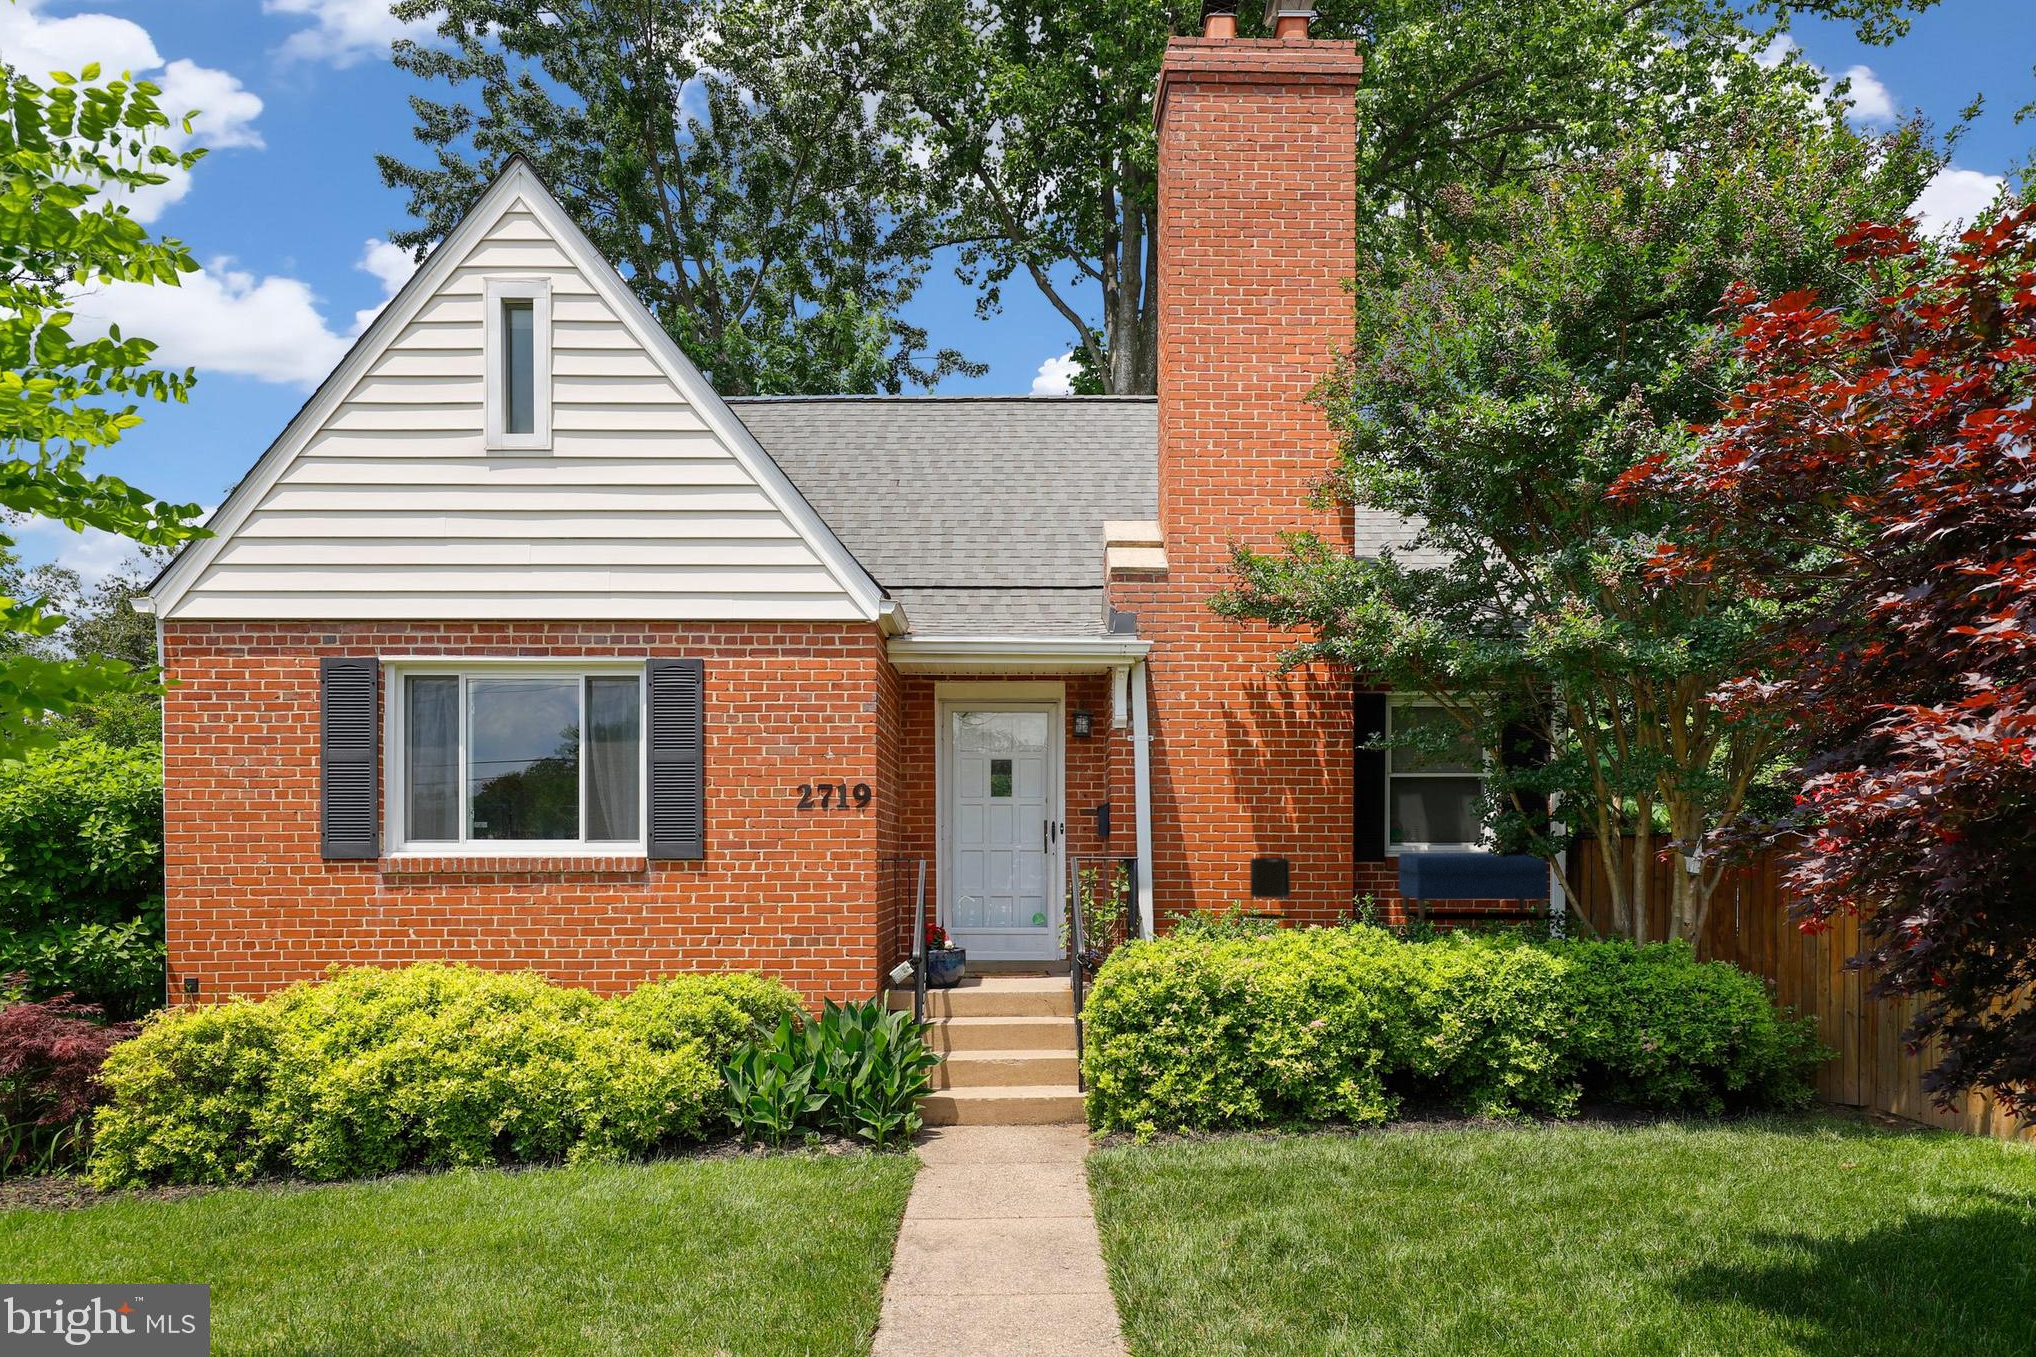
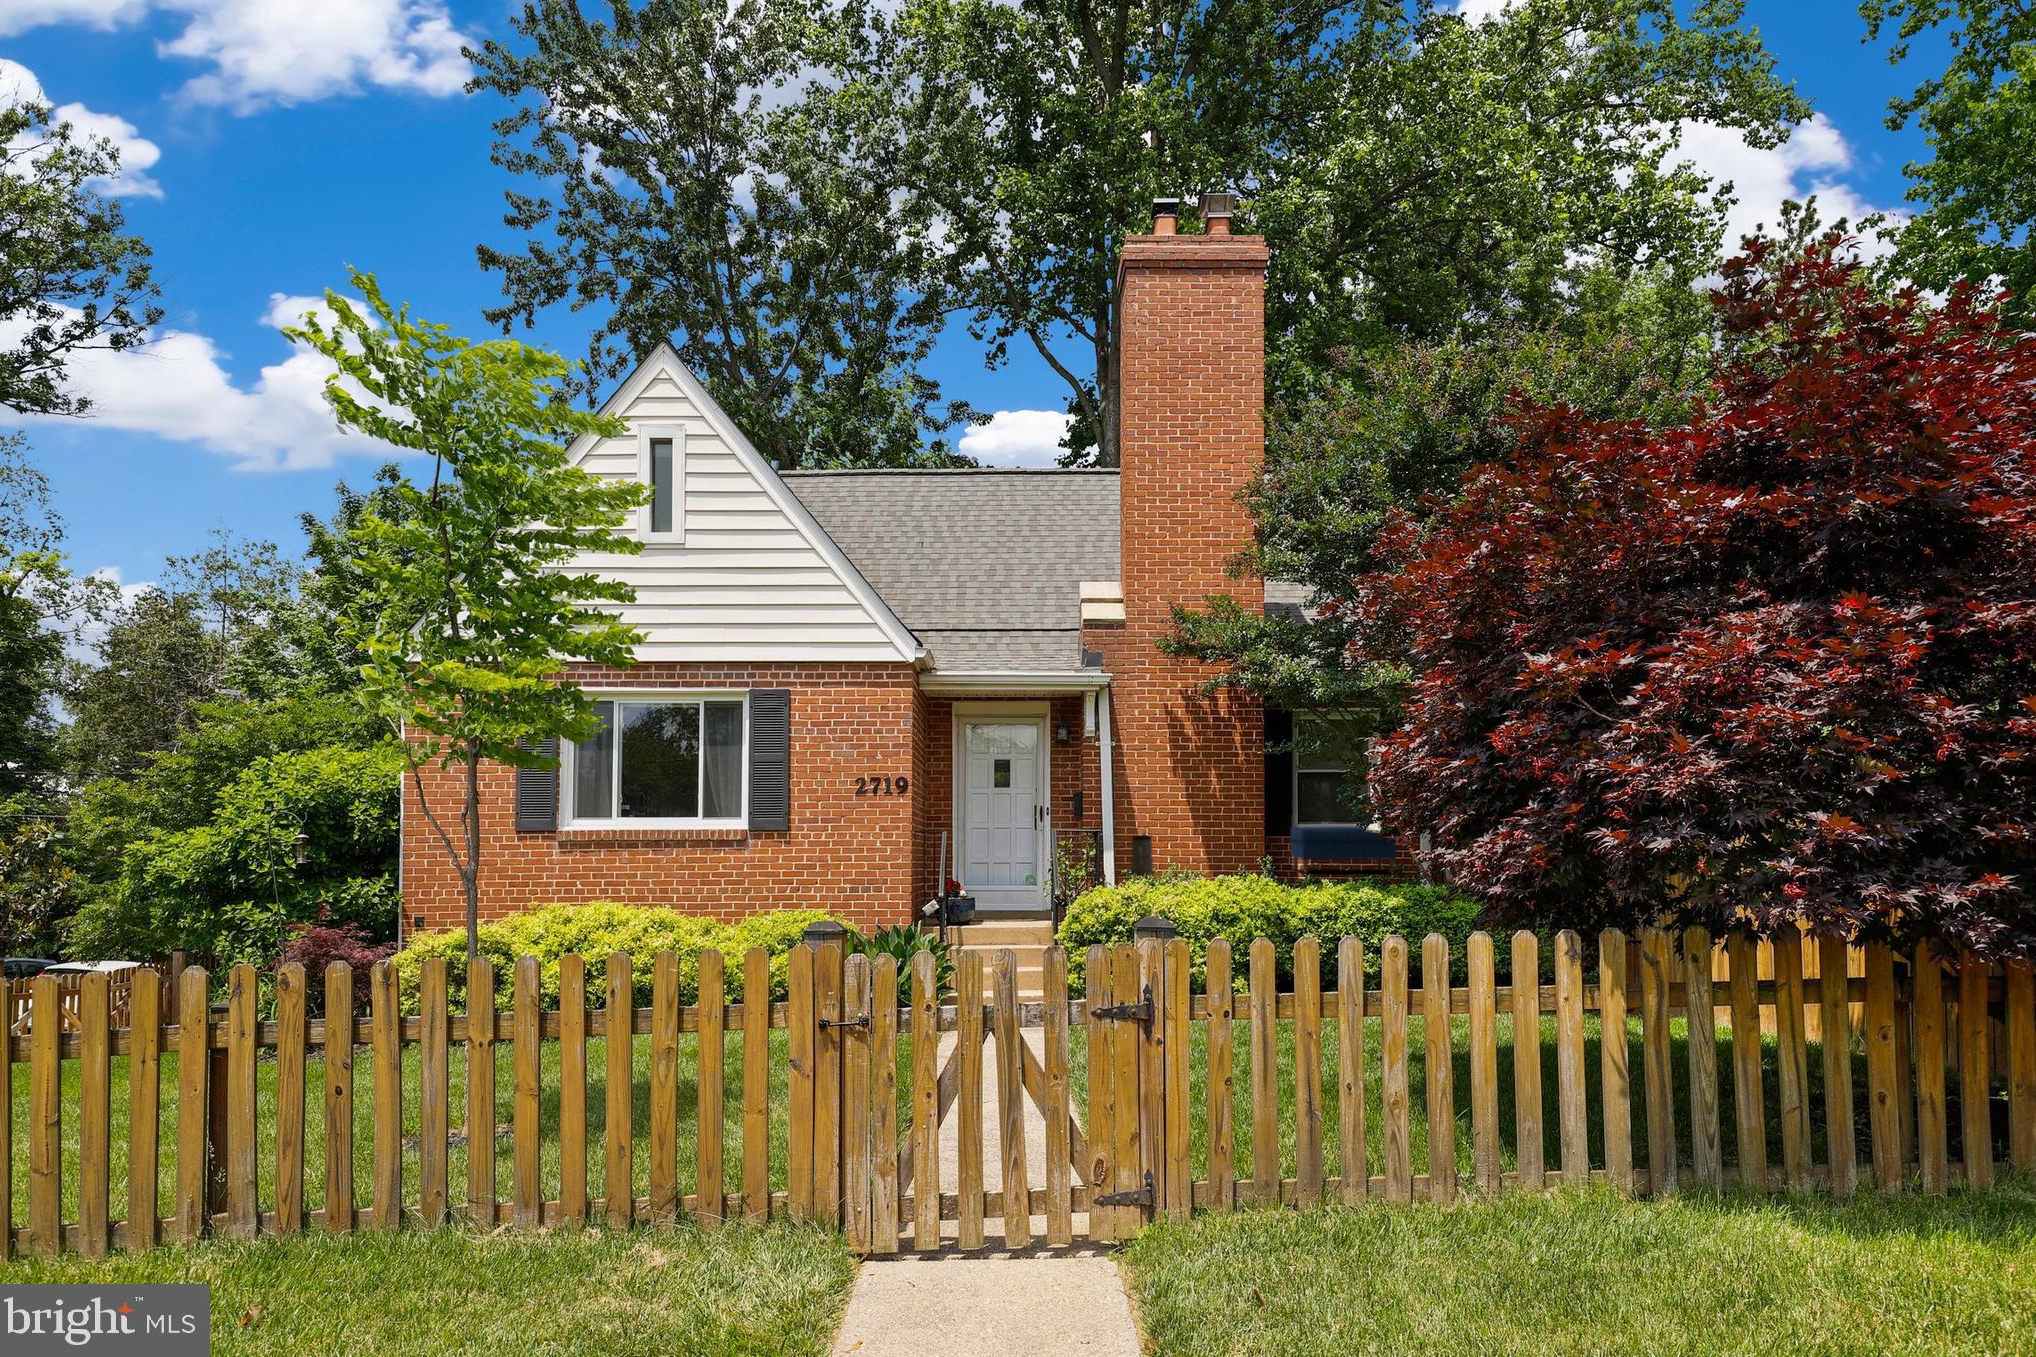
watering can: none [1179,853,1213,921] -> present [1131,832,1154,875]
planter: present [1250,857,1291,898] -> none [1182,830,1211,873]

